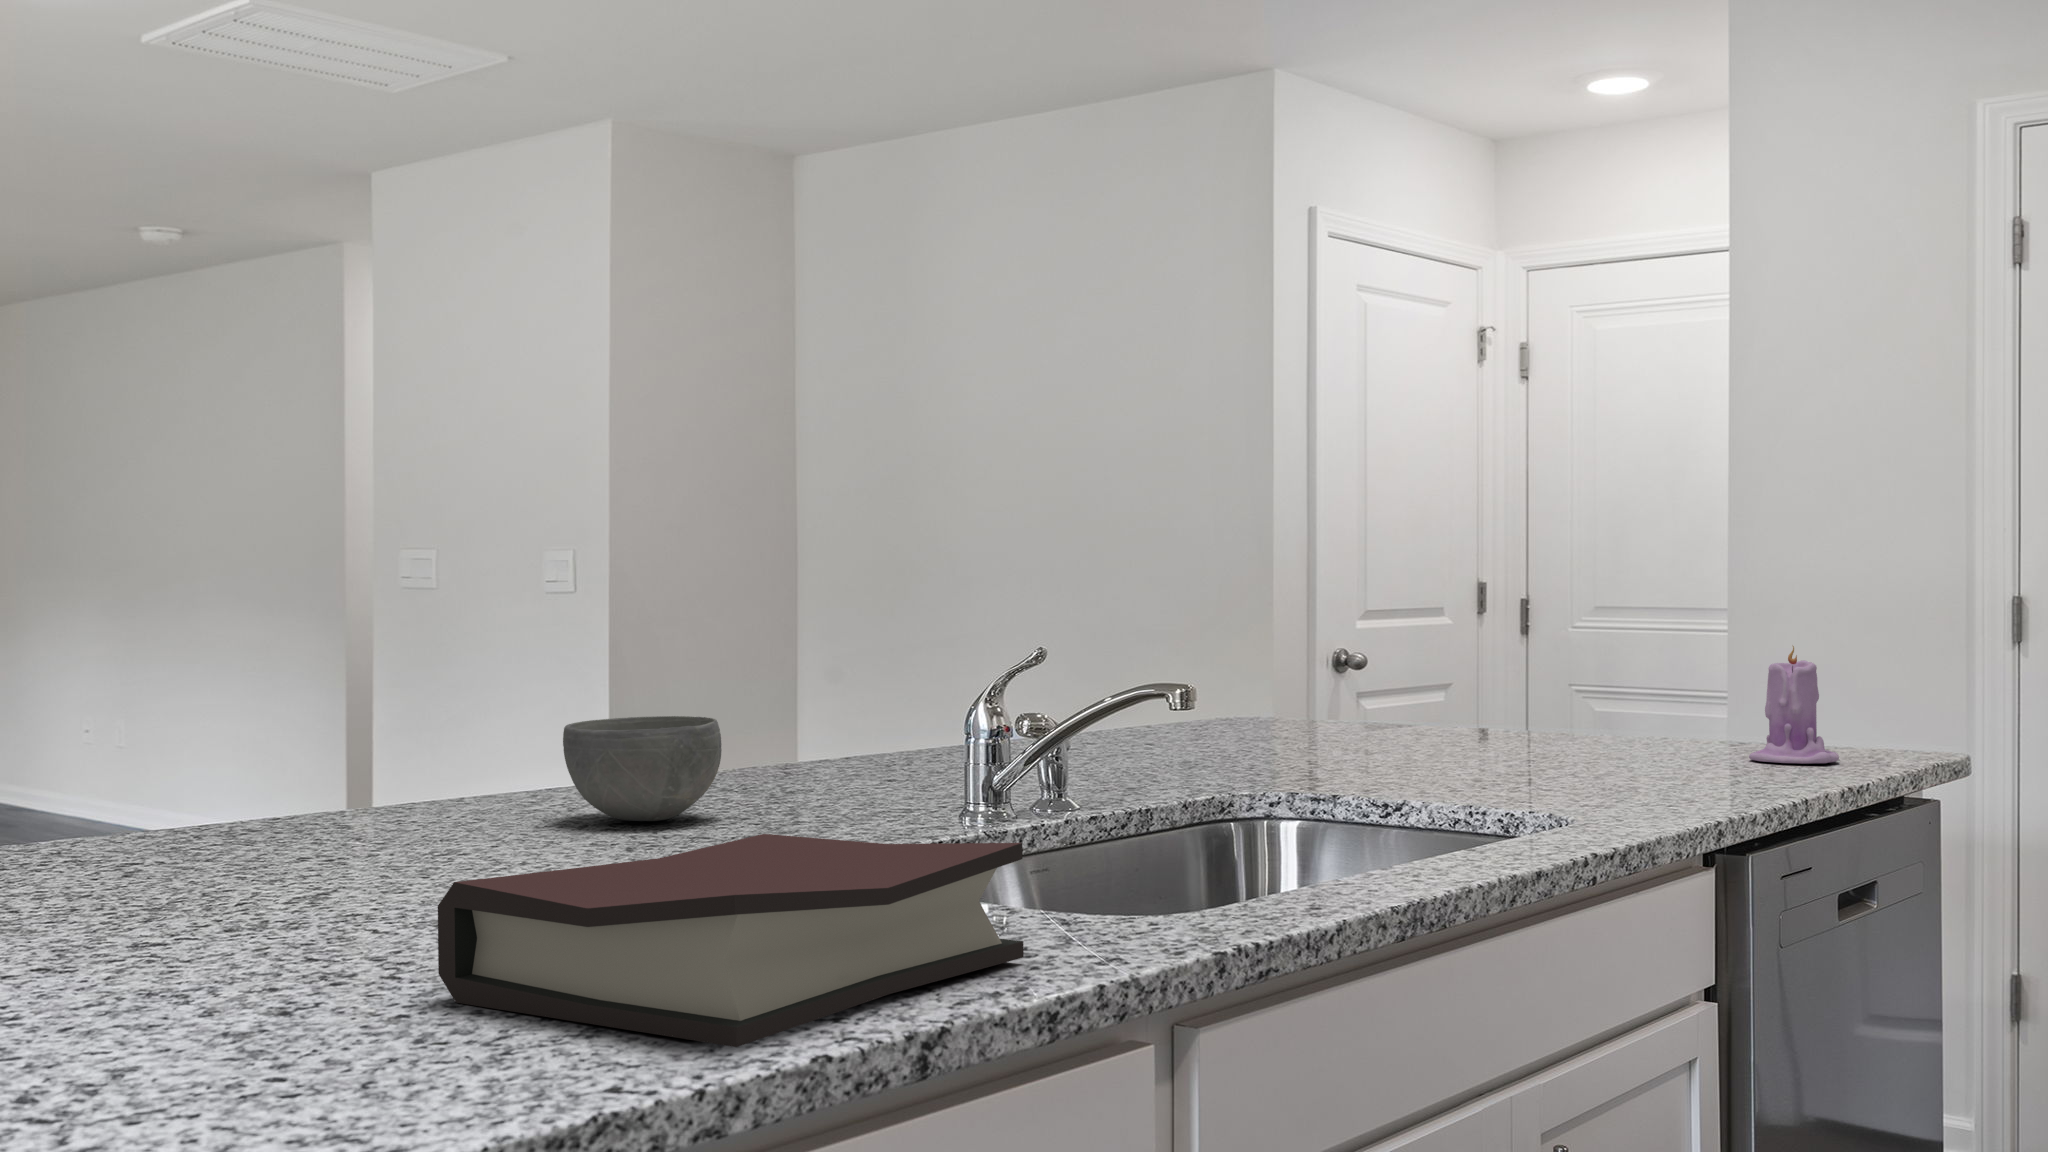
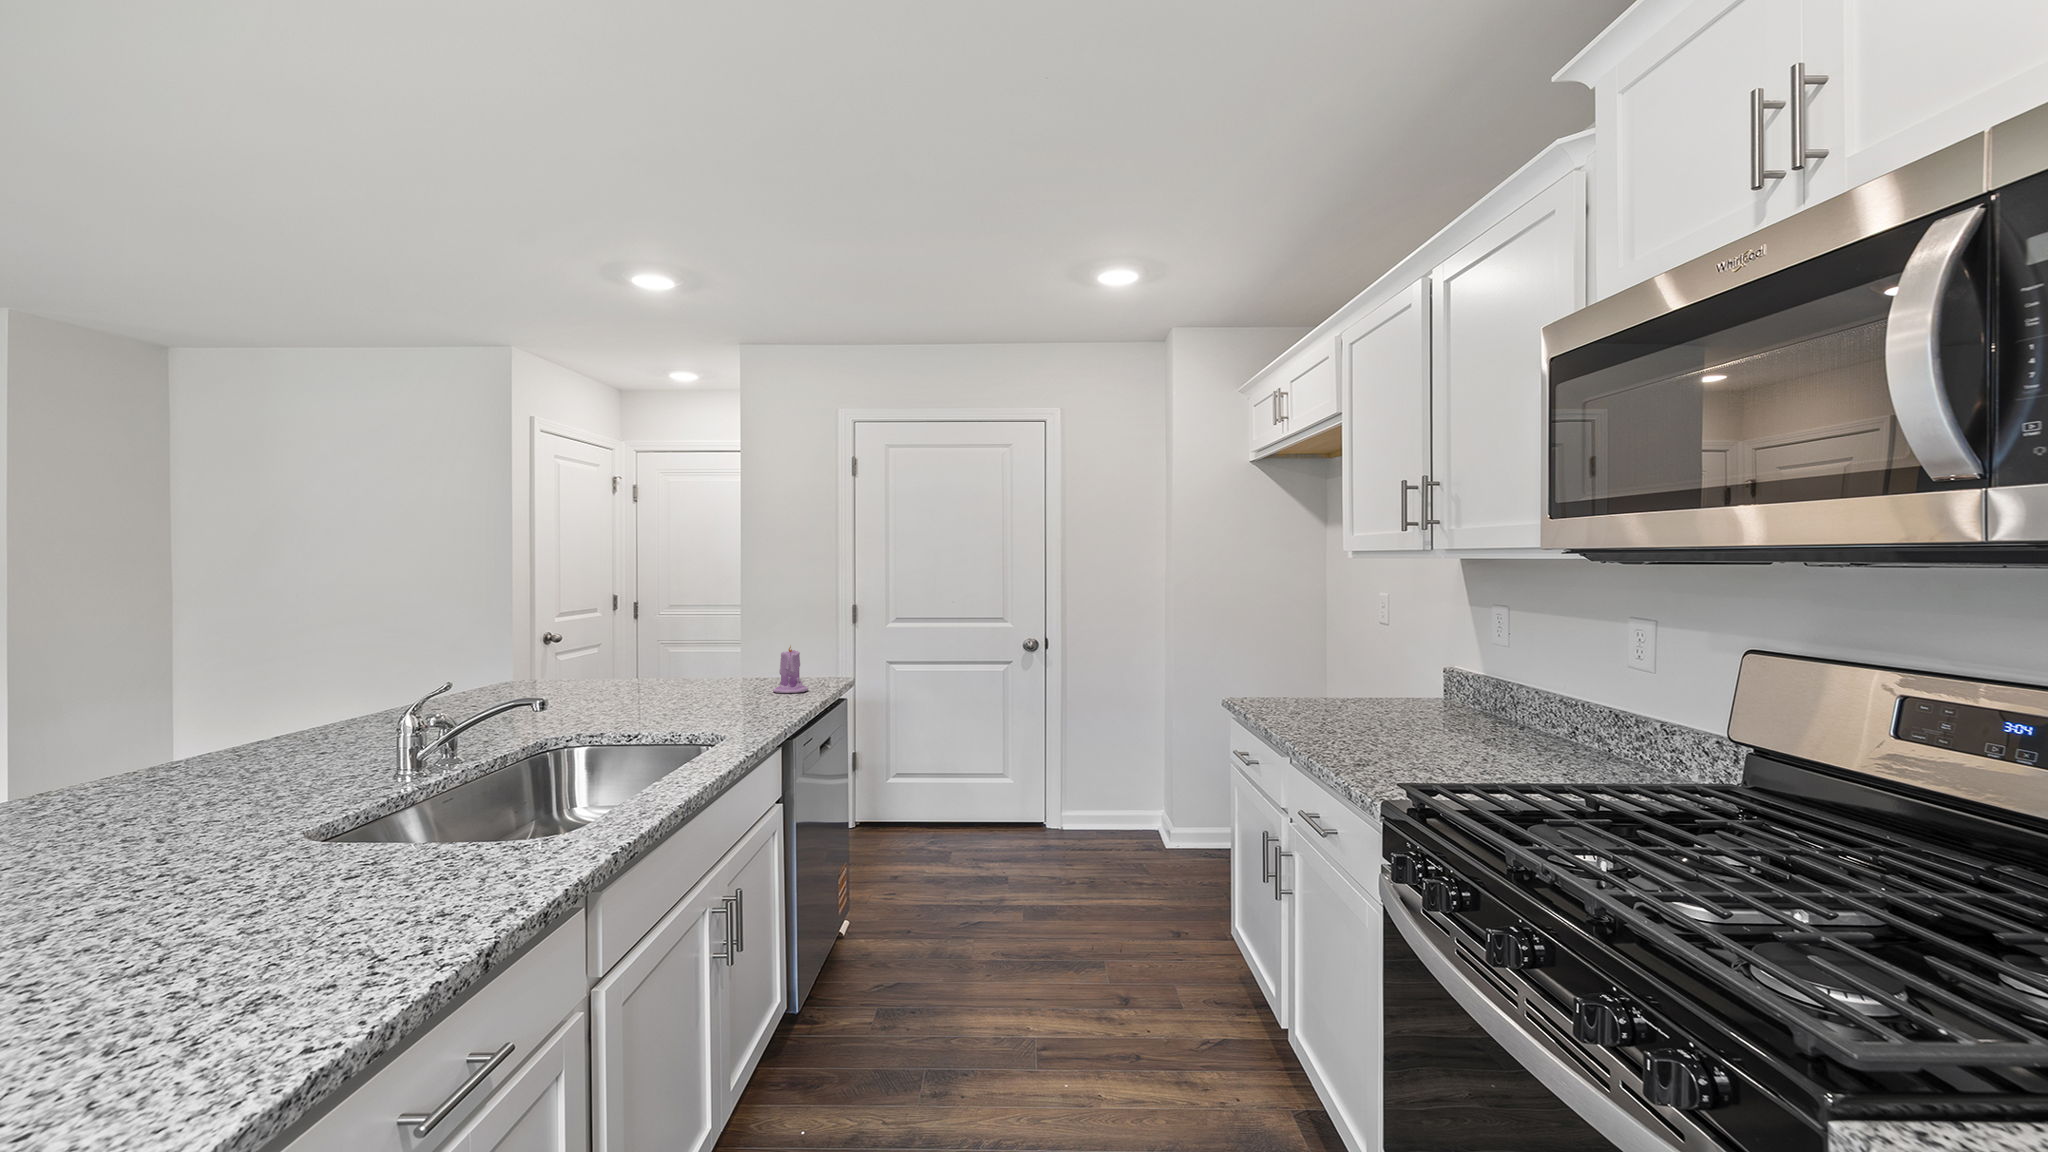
bowl: present [563,716,722,821] -> none [79,741,219,815]
hardback book: present [438,834,1024,1047] -> none [92,823,513,1010]

